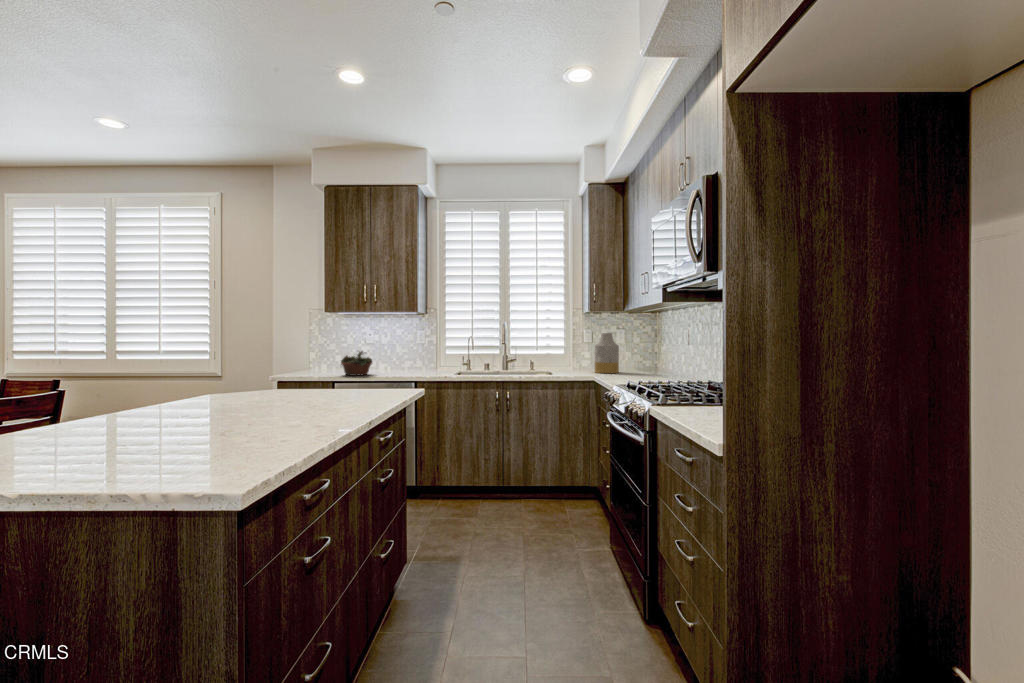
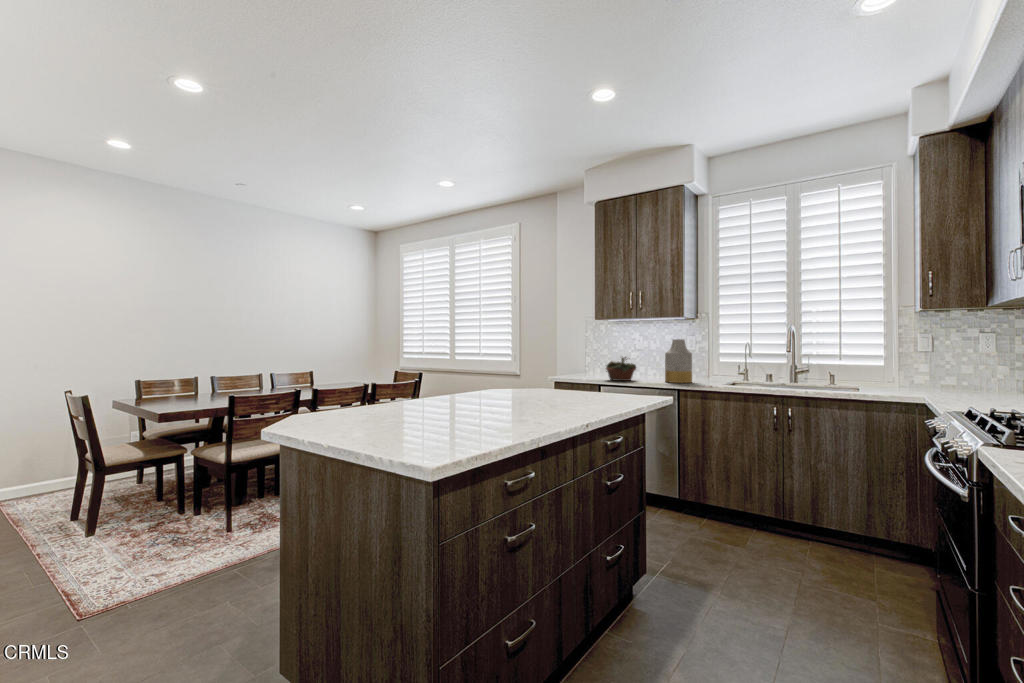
vase: present [595,333,619,373] -> present [665,339,692,383]

